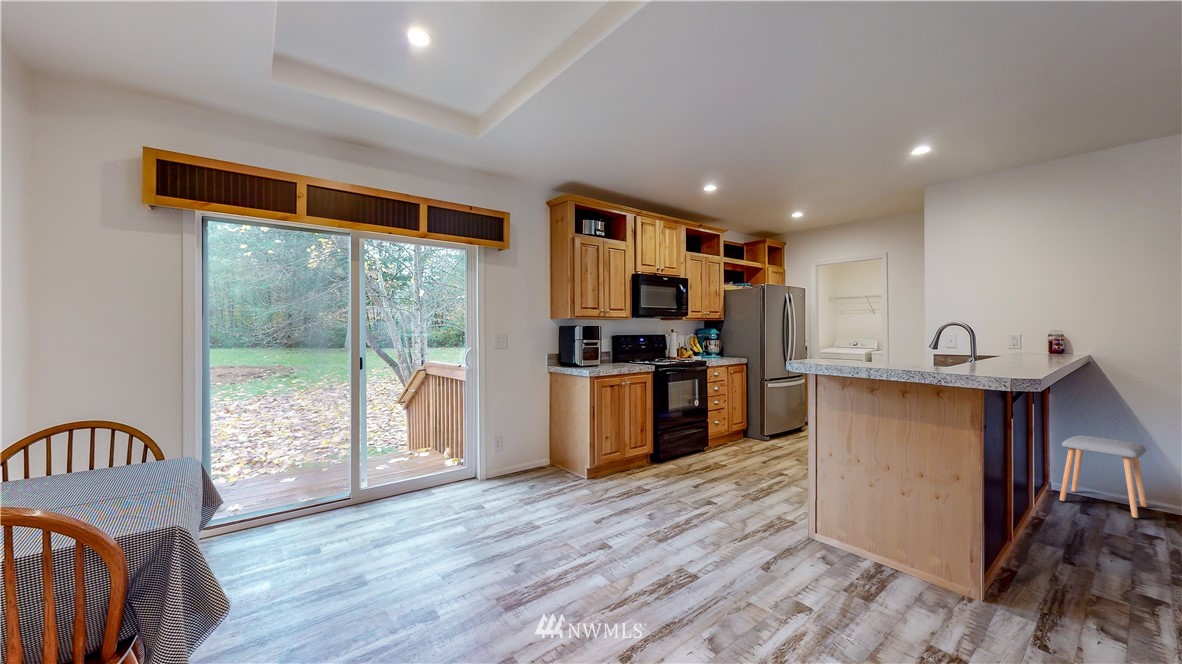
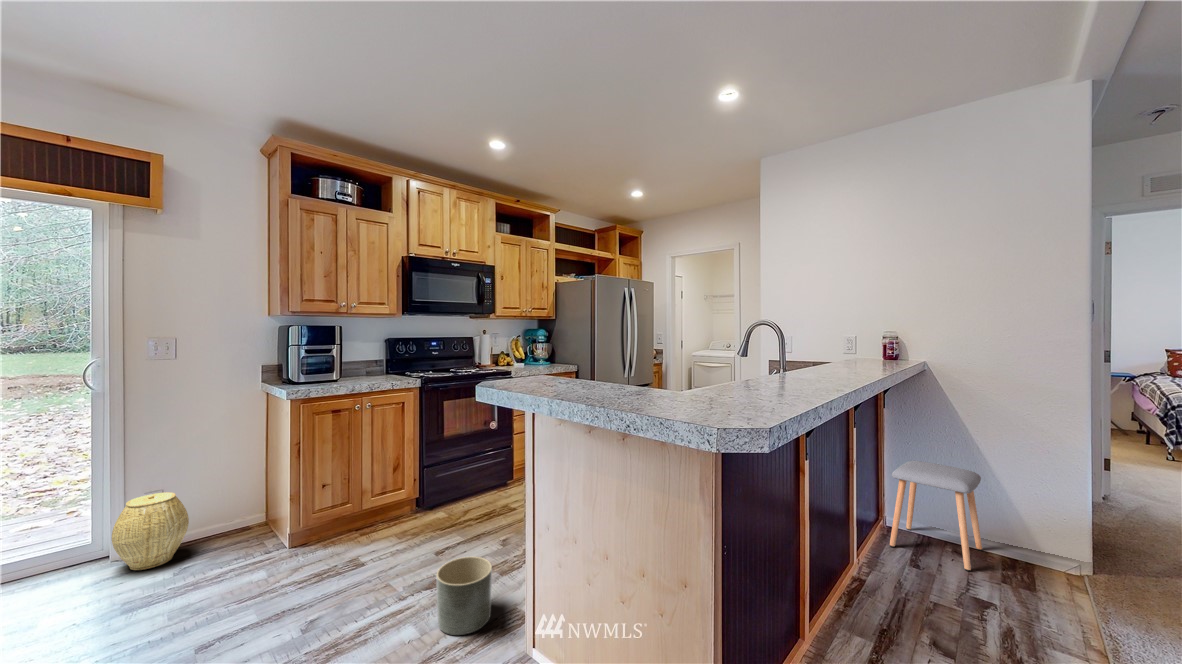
woven basket: none [492,437,528,485] -> present [112,492,189,570]
planter: none [733,482,770,527] -> present [437,557,492,635]

